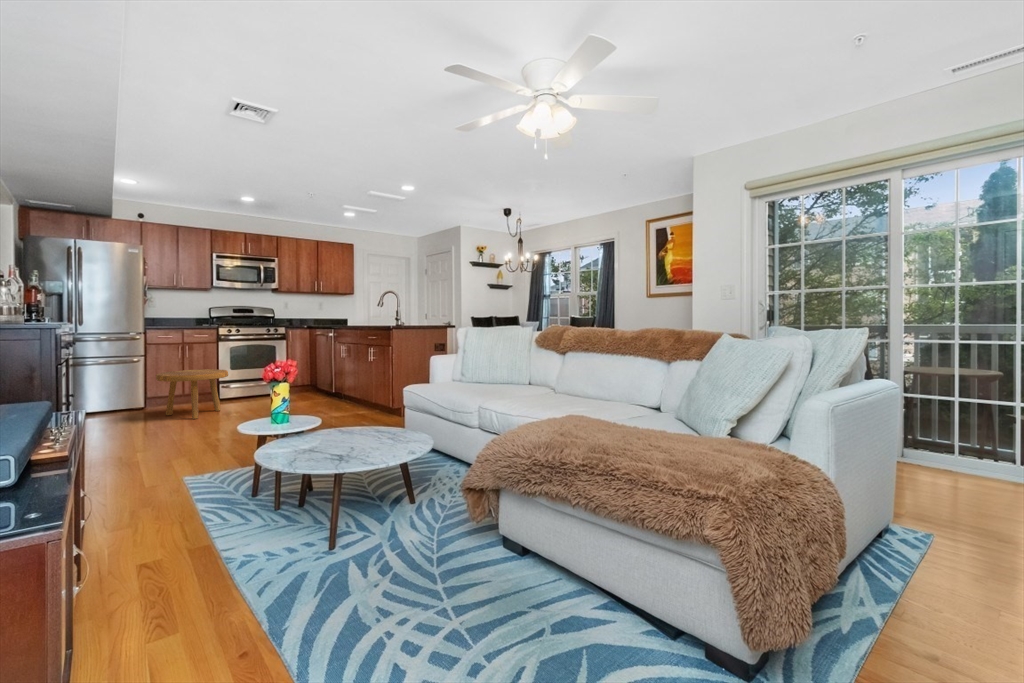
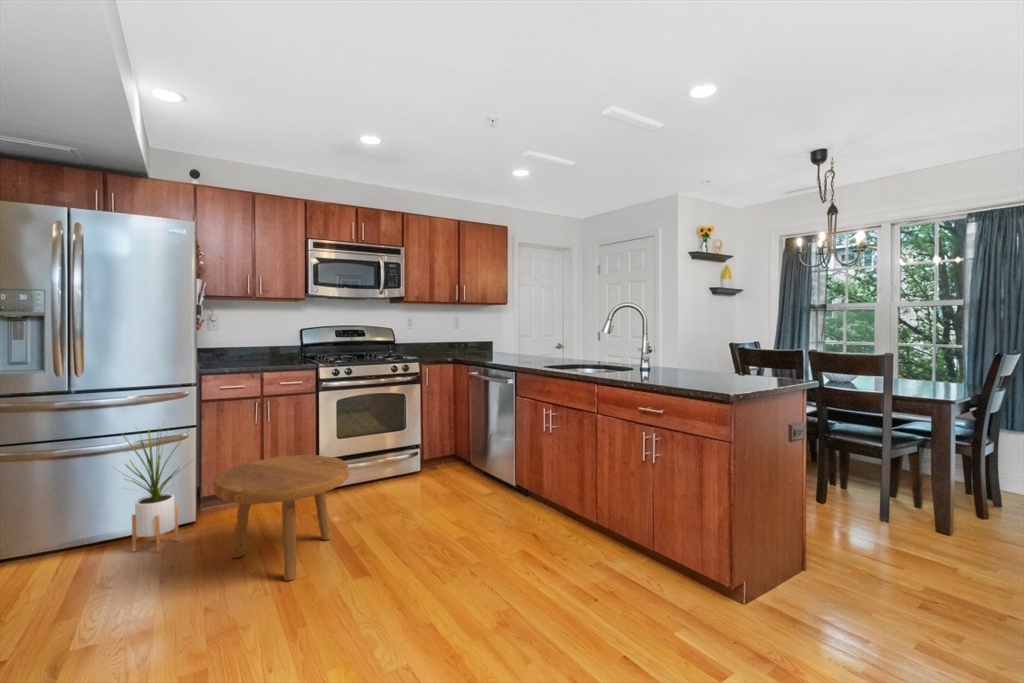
house plant: none [100,350,145,416] -> present [123,430,182,552]

